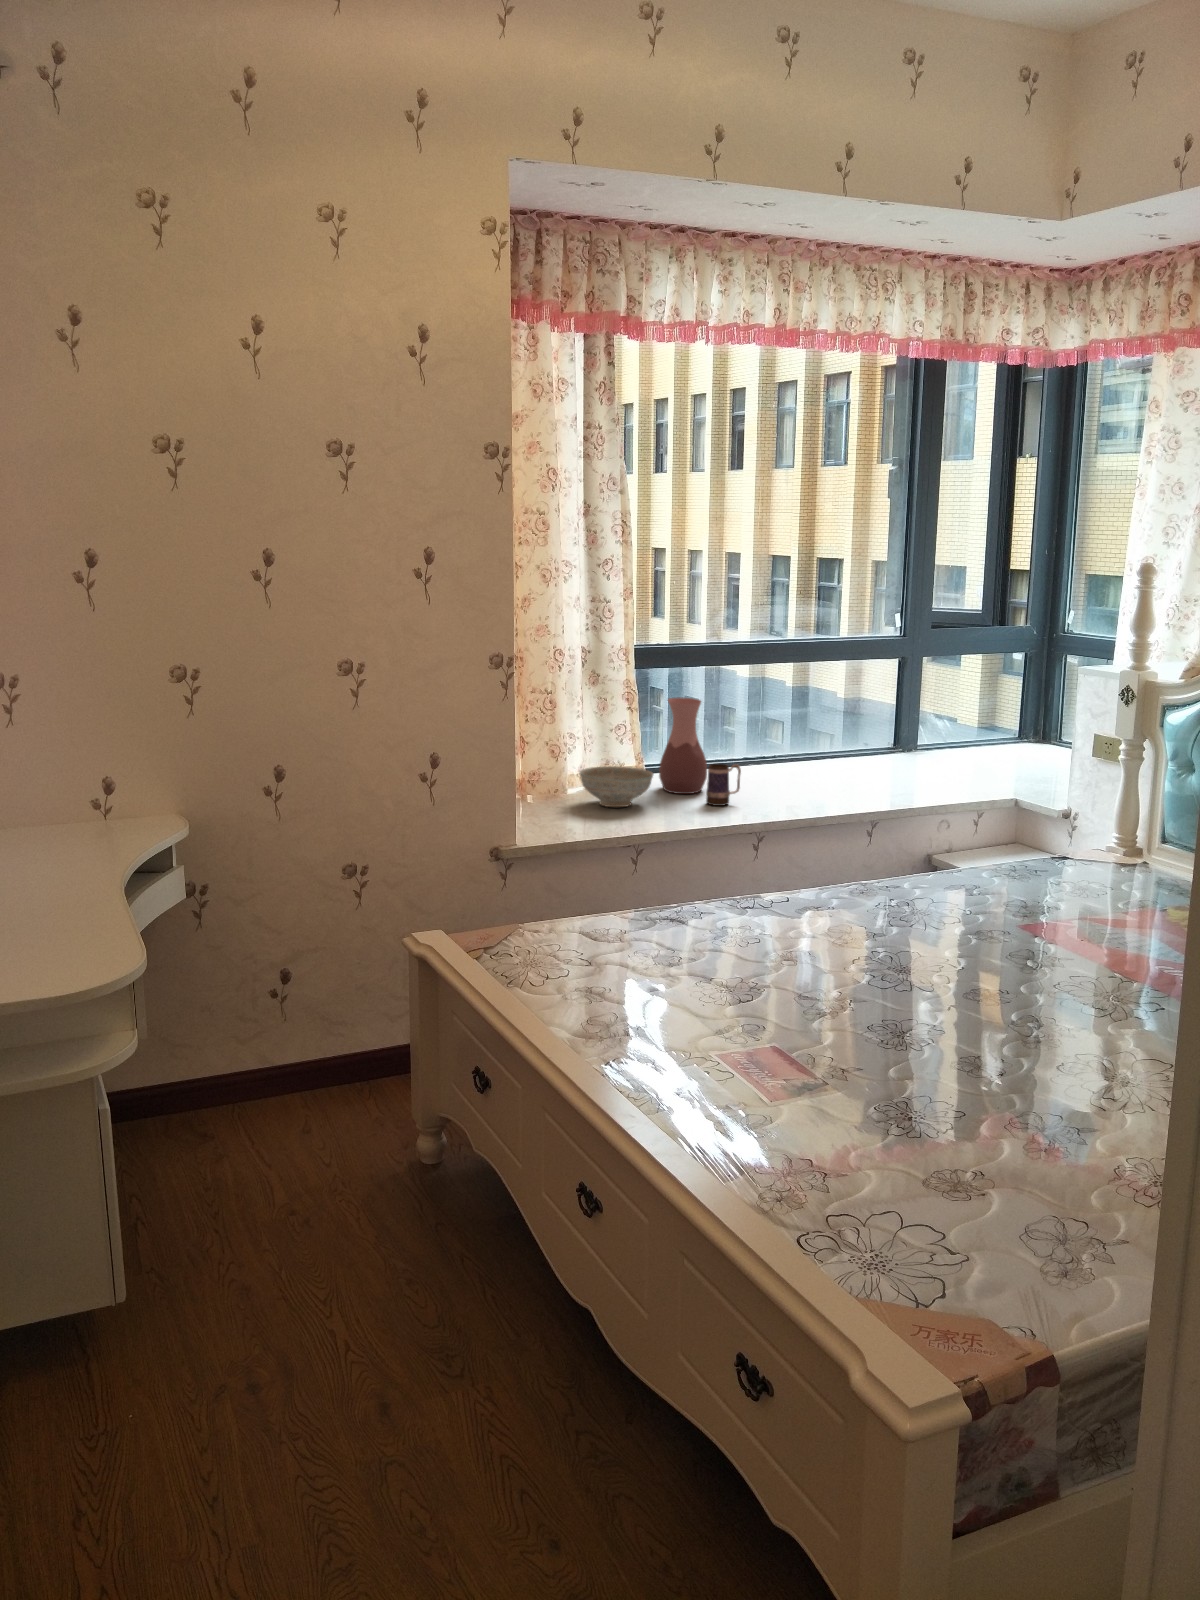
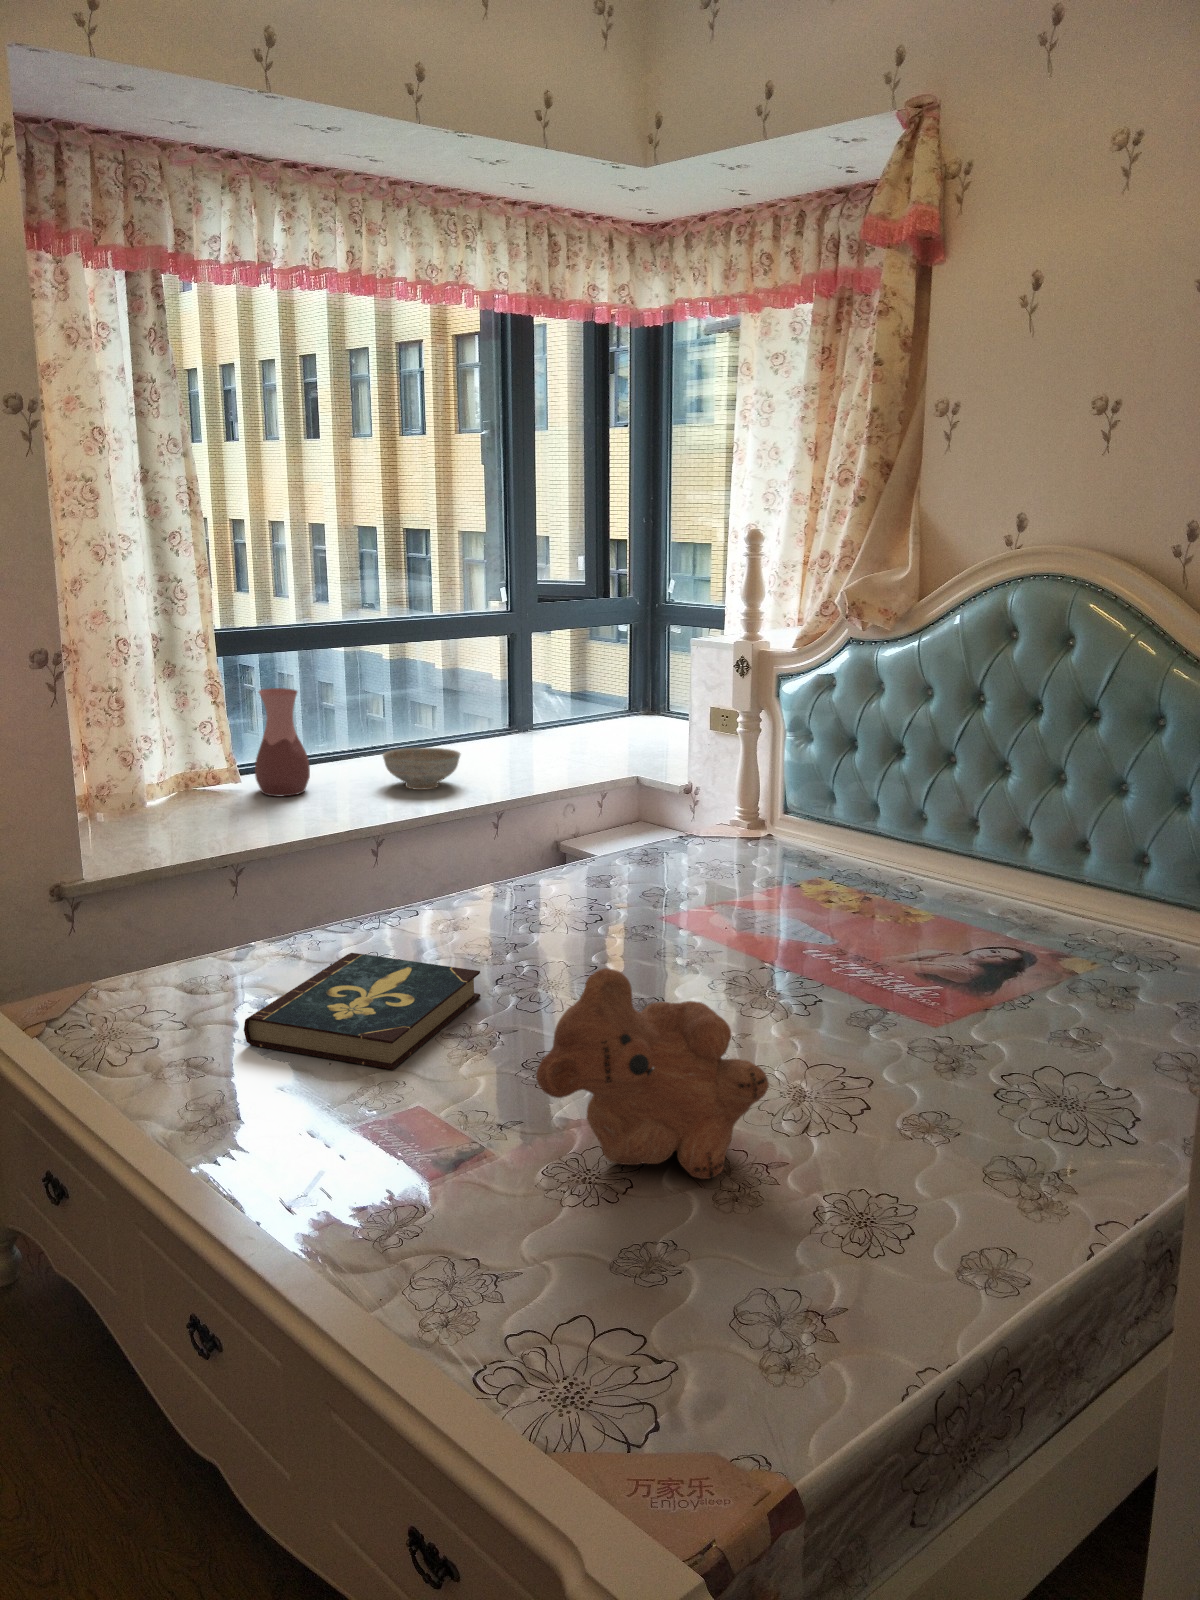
mug: present [706,764,741,806] -> none [311,760,348,808]
decorative bowl: present [579,766,654,807] -> present [383,748,460,790]
book: none [637,924,841,1018] -> present [244,953,480,1070]
teddy bear: none [875,939,1085,1133] -> present [536,968,769,1179]

